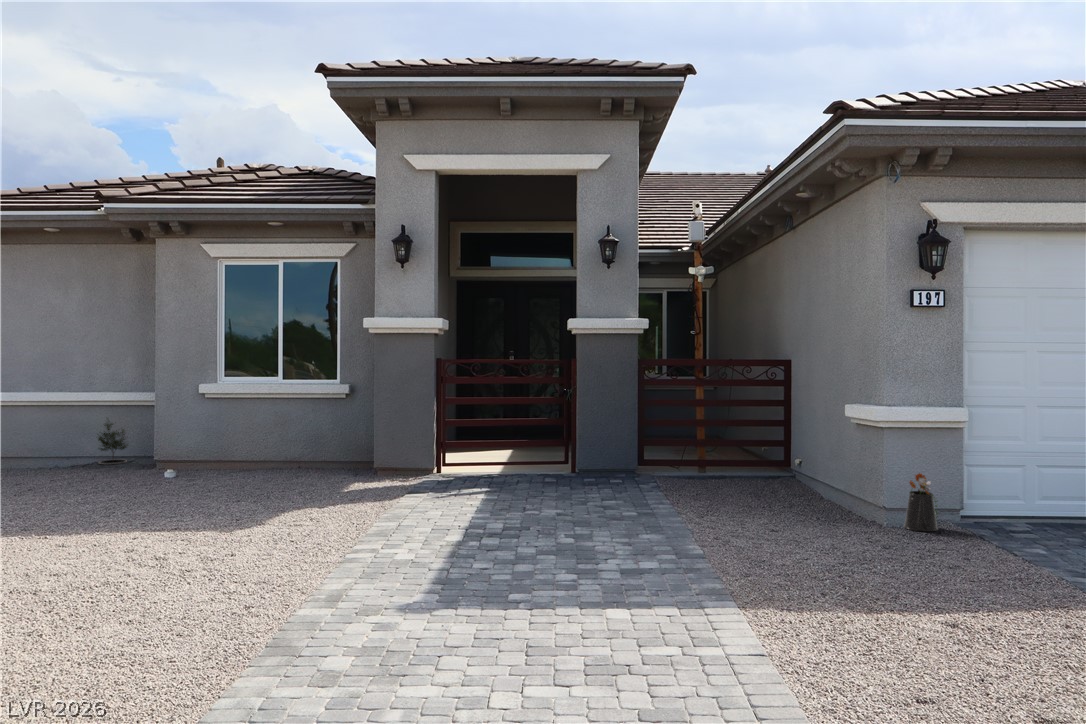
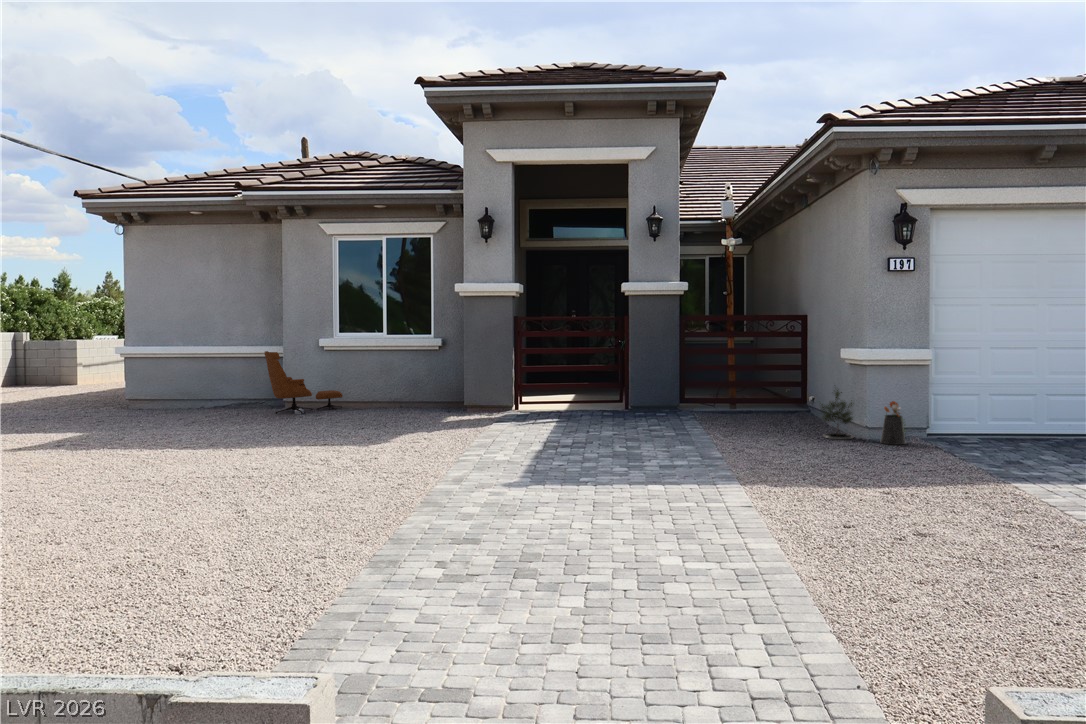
lounge chair: none [121,400,224,479] -> present [265,351,343,414]
potted tree: present [98,423,128,465] -> present [822,390,853,439]

